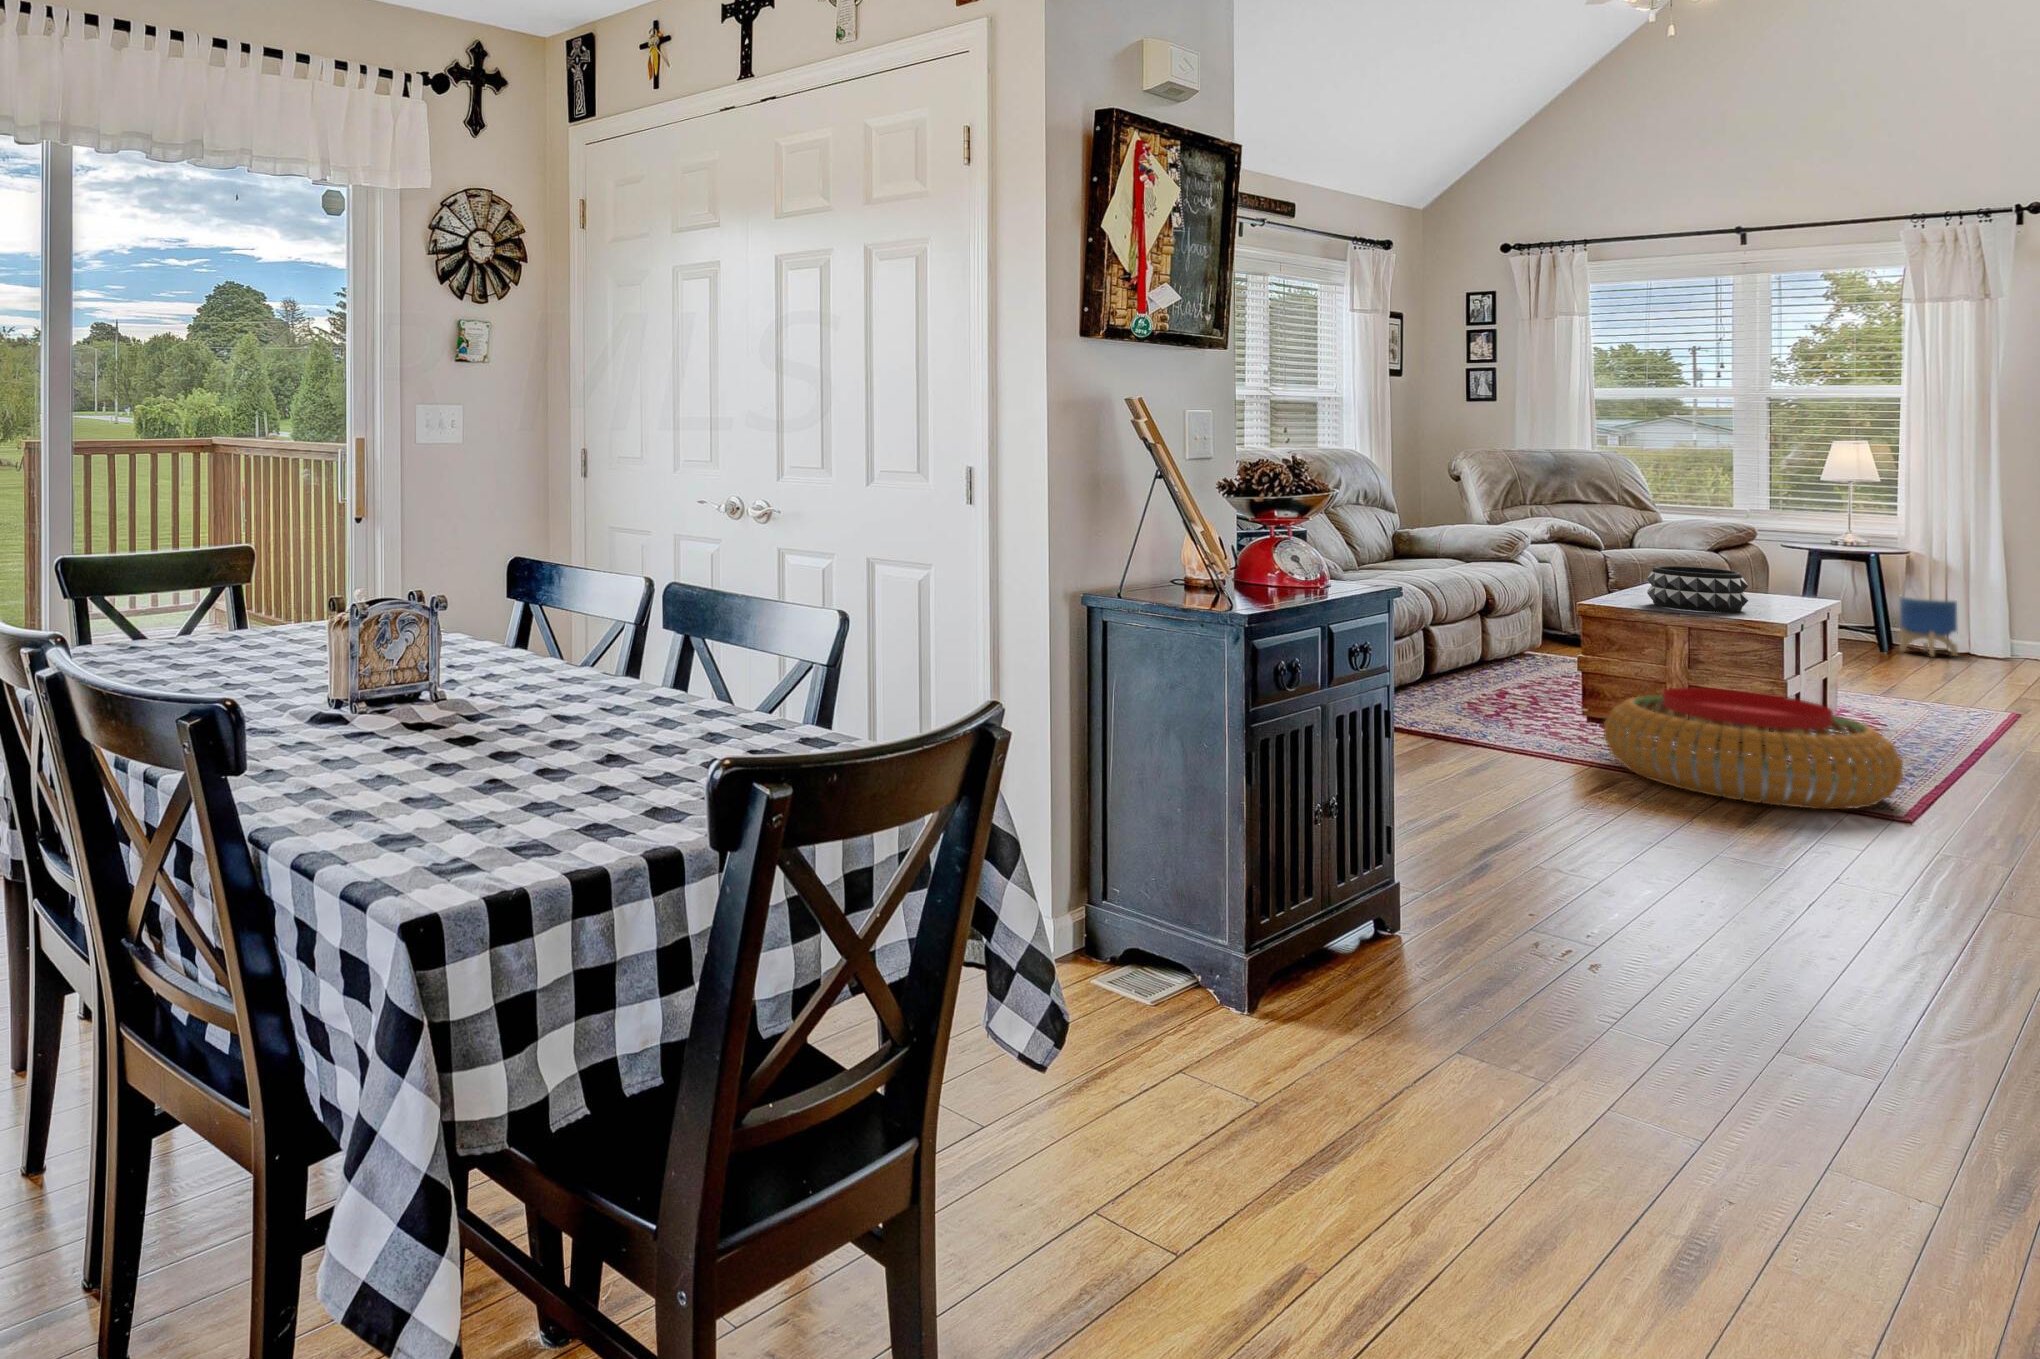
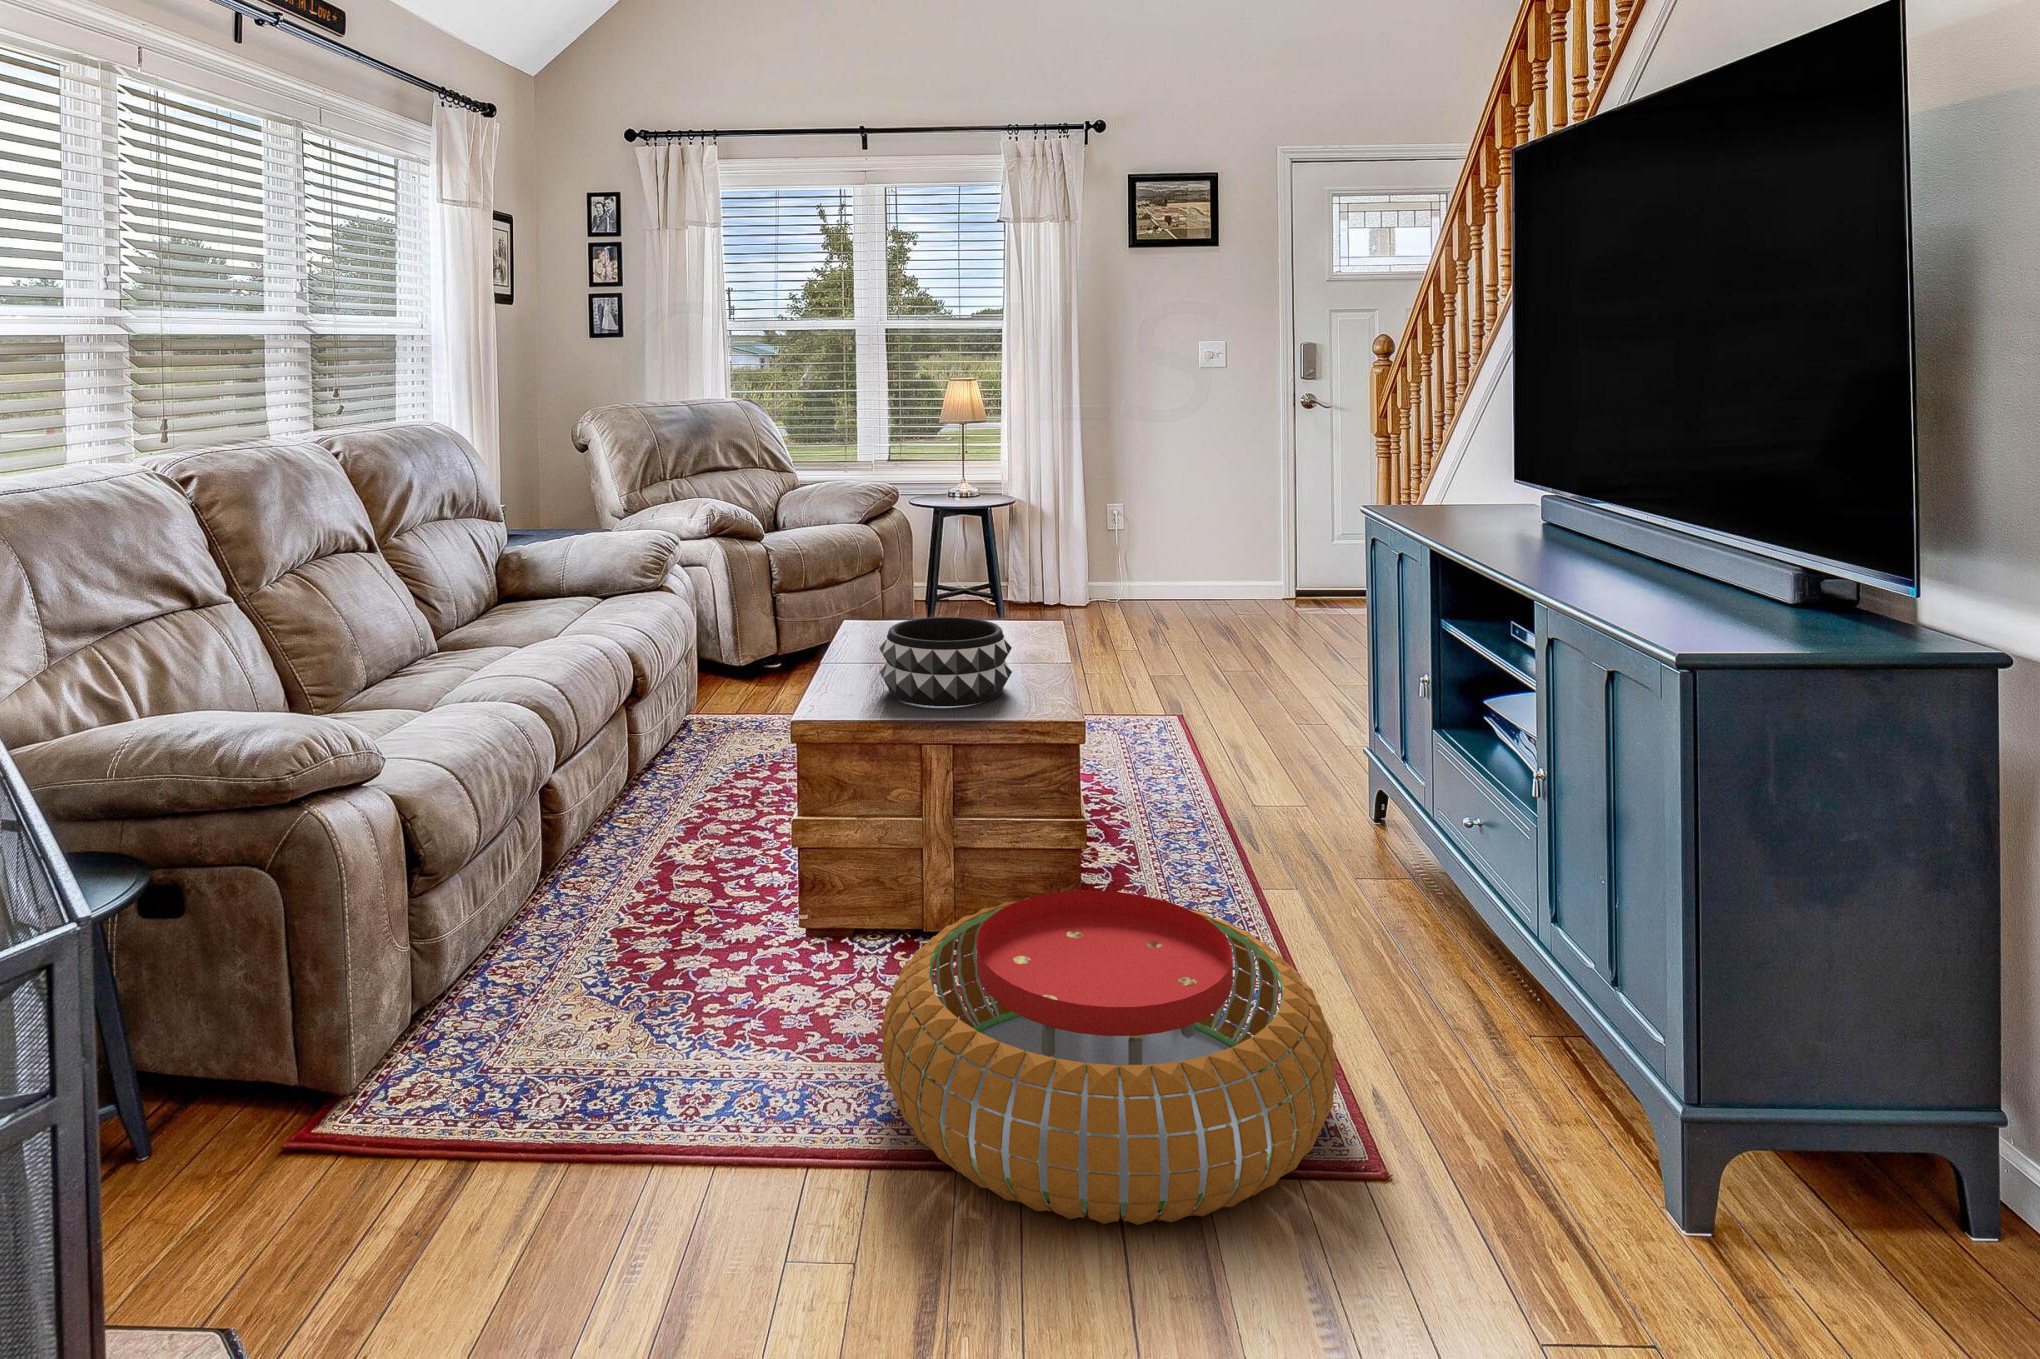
planter: present [1900,597,1958,656] -> none [1011,546,1056,616]

